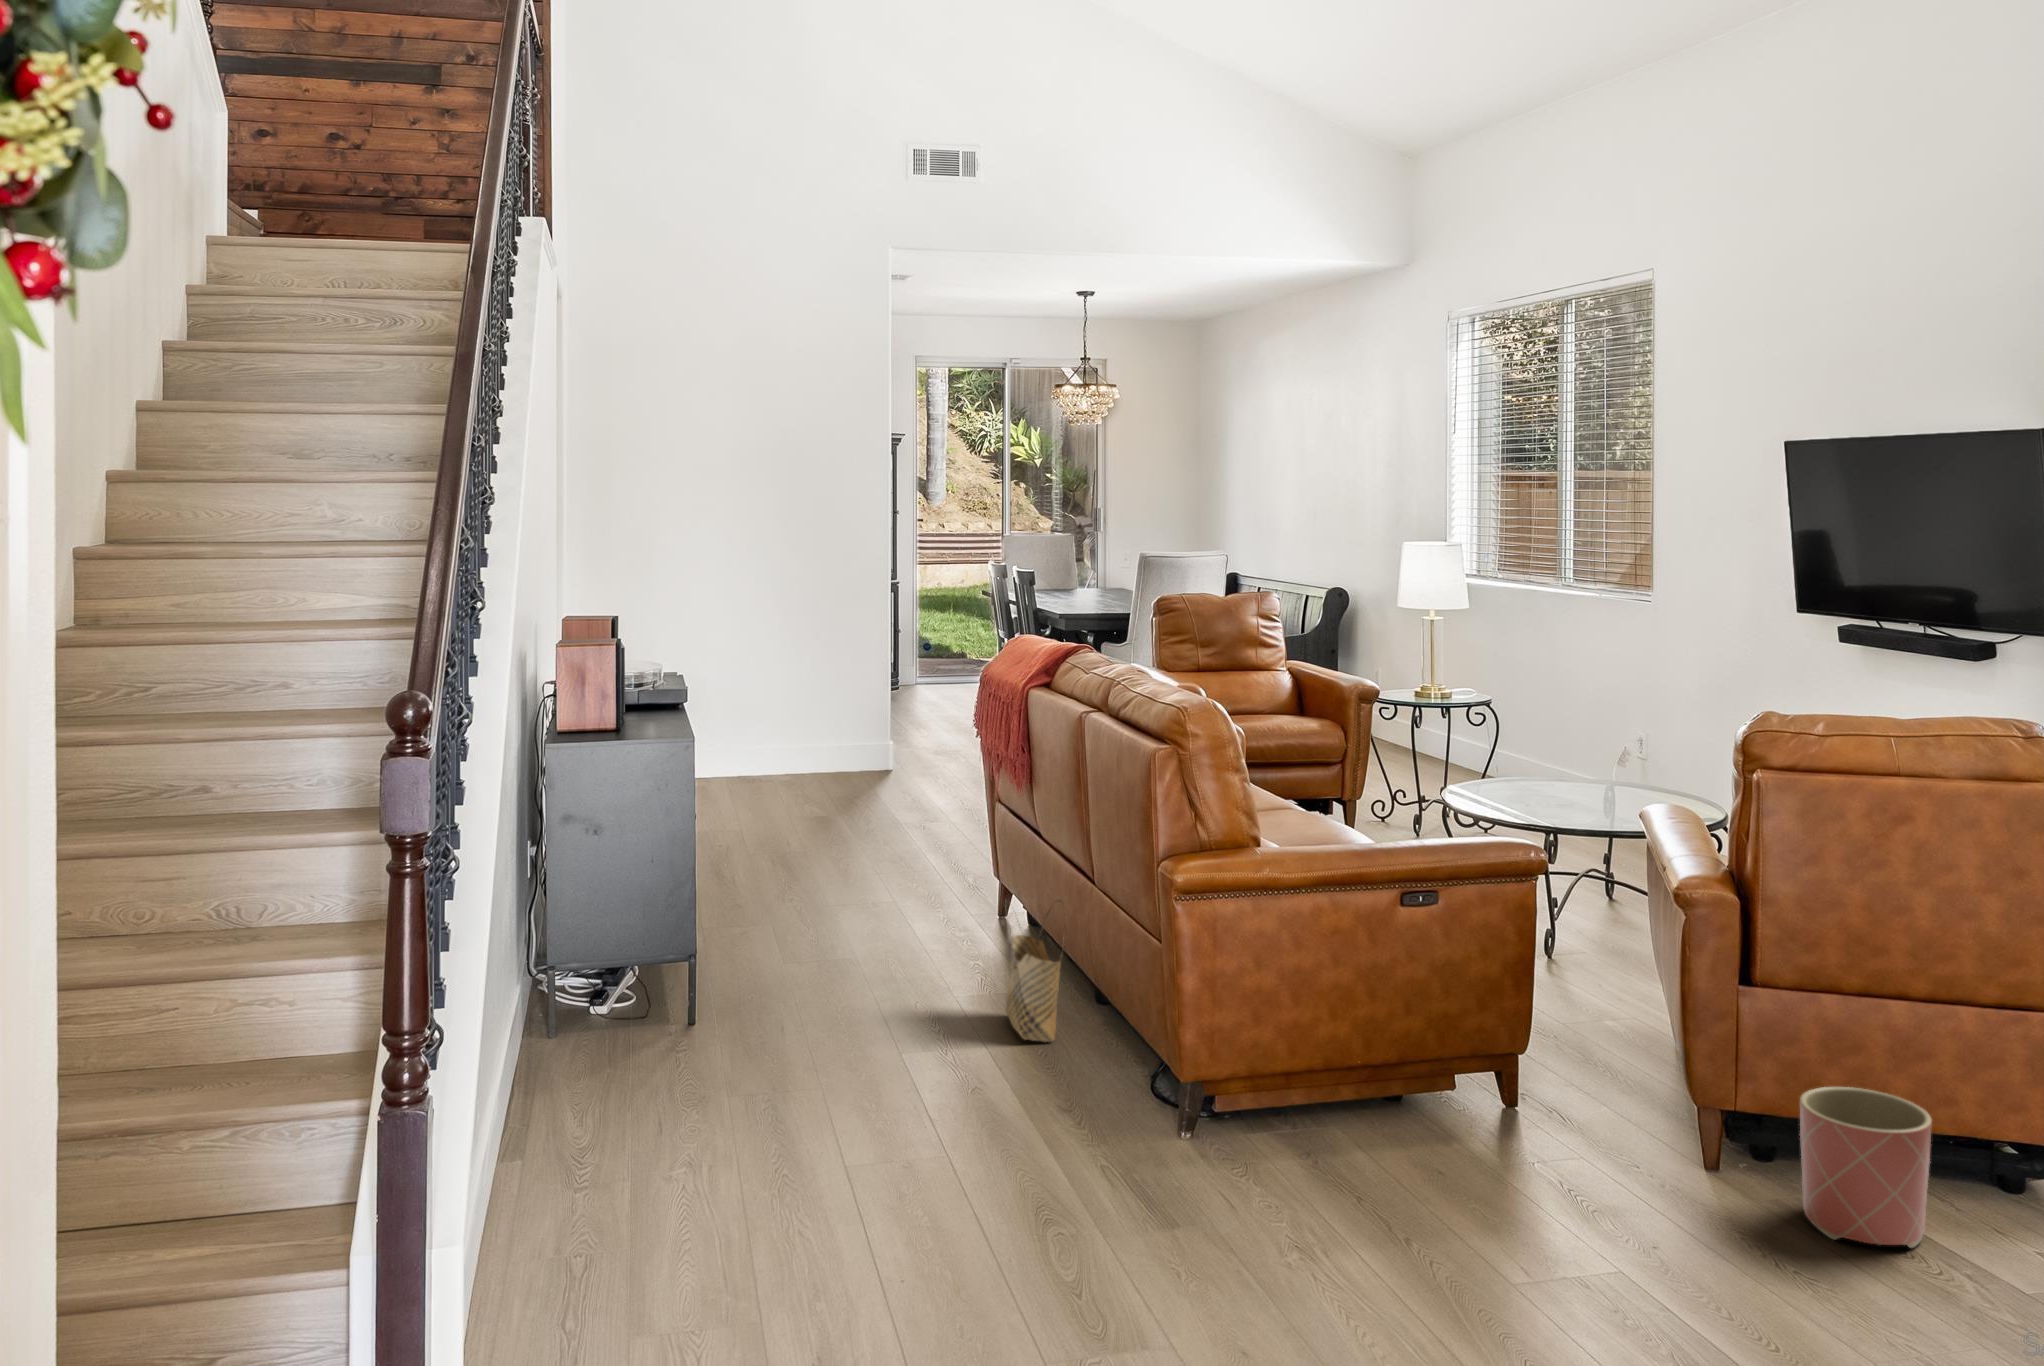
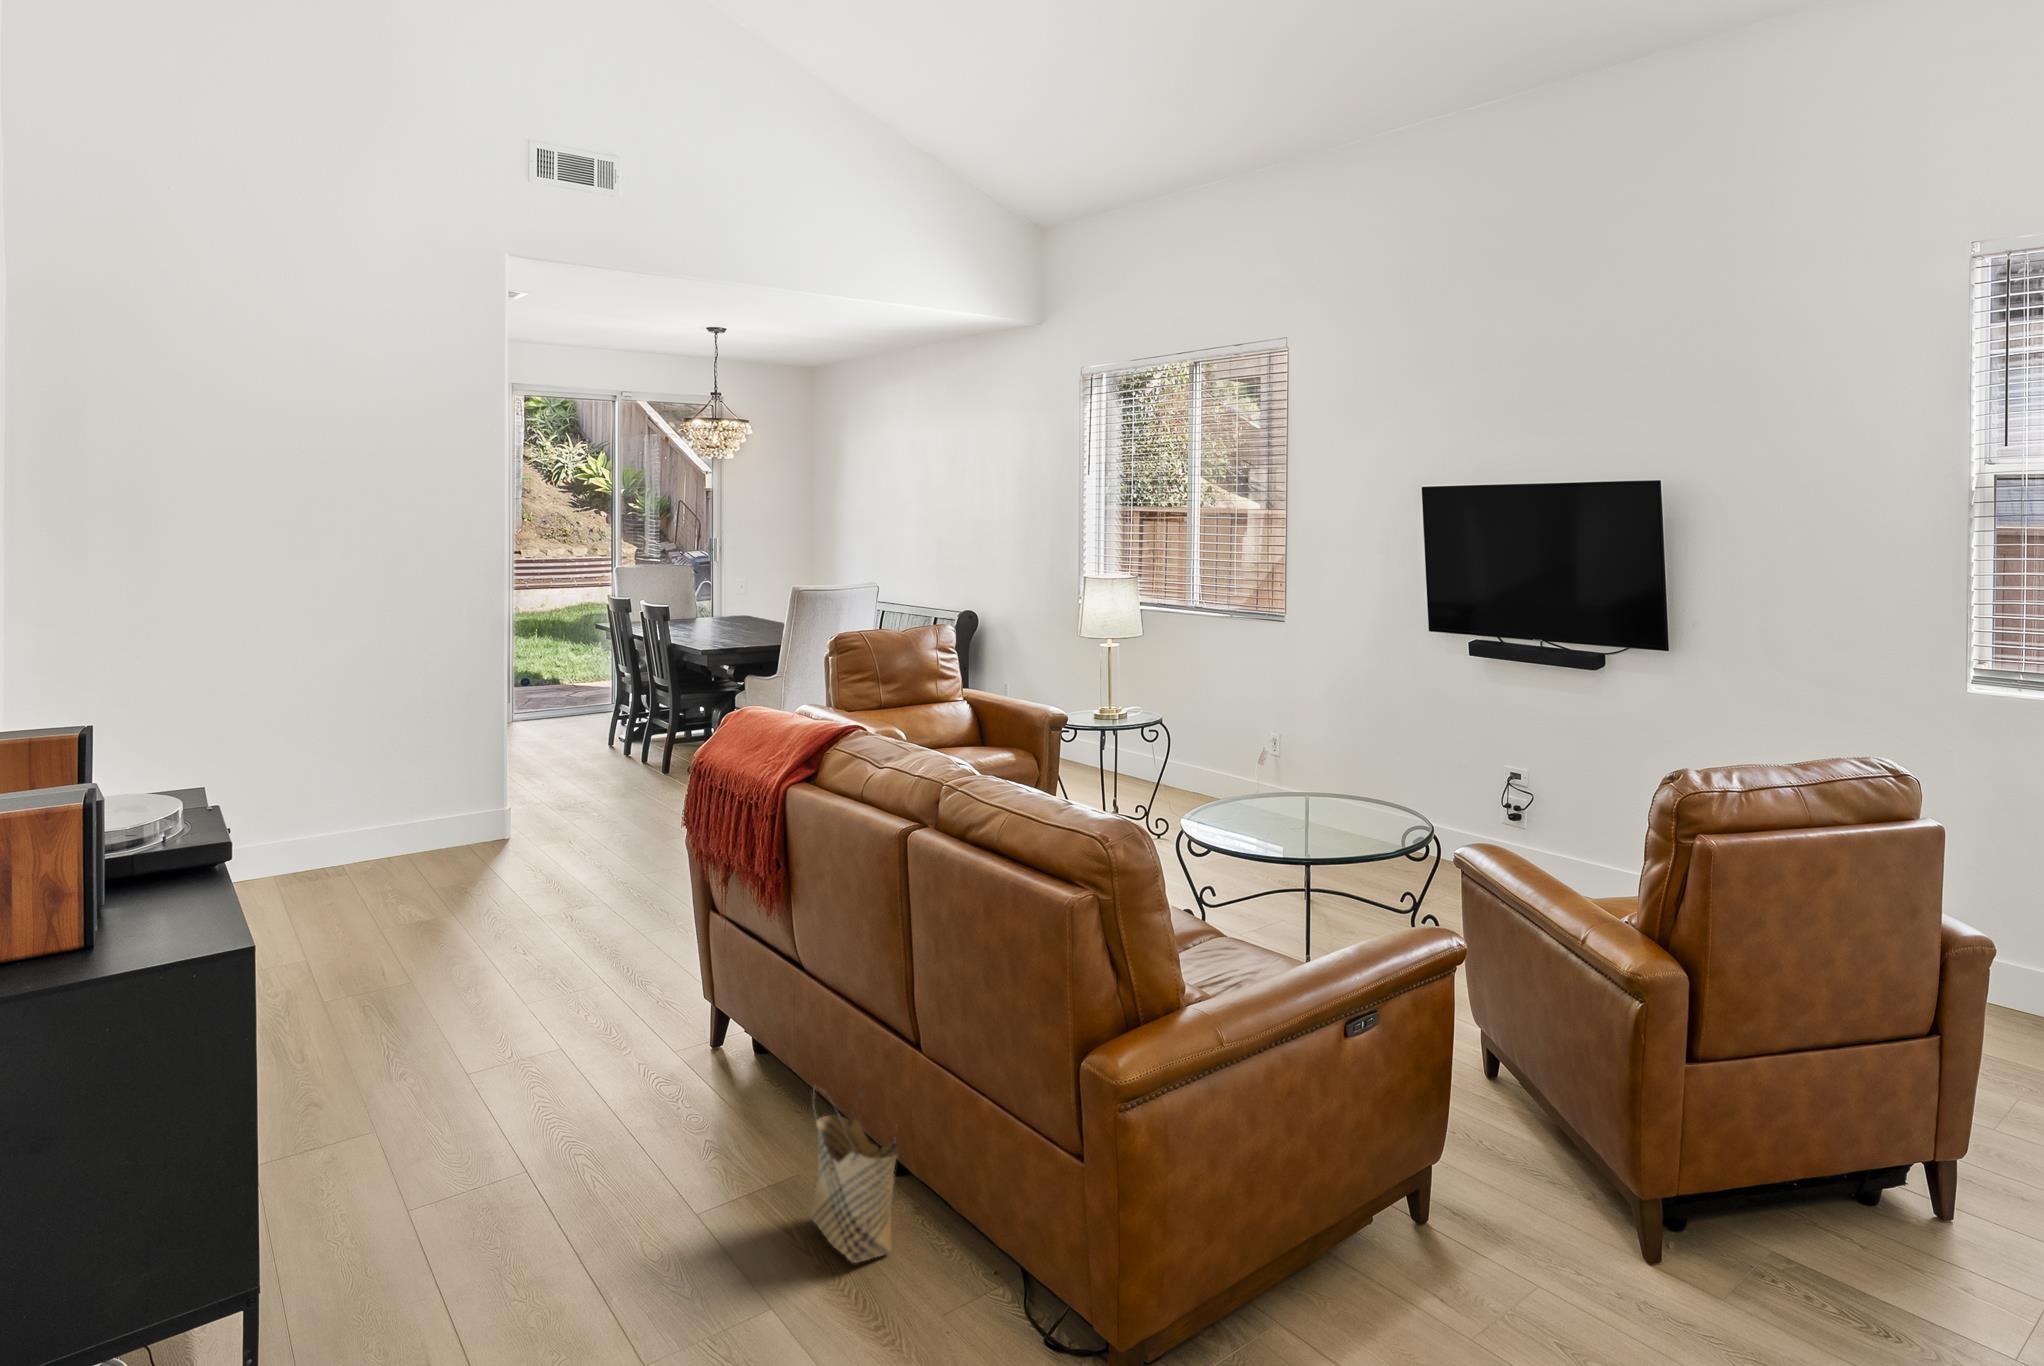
planter: present [1800,1087,1932,1248] -> none [1742,1135,1865,1308]

